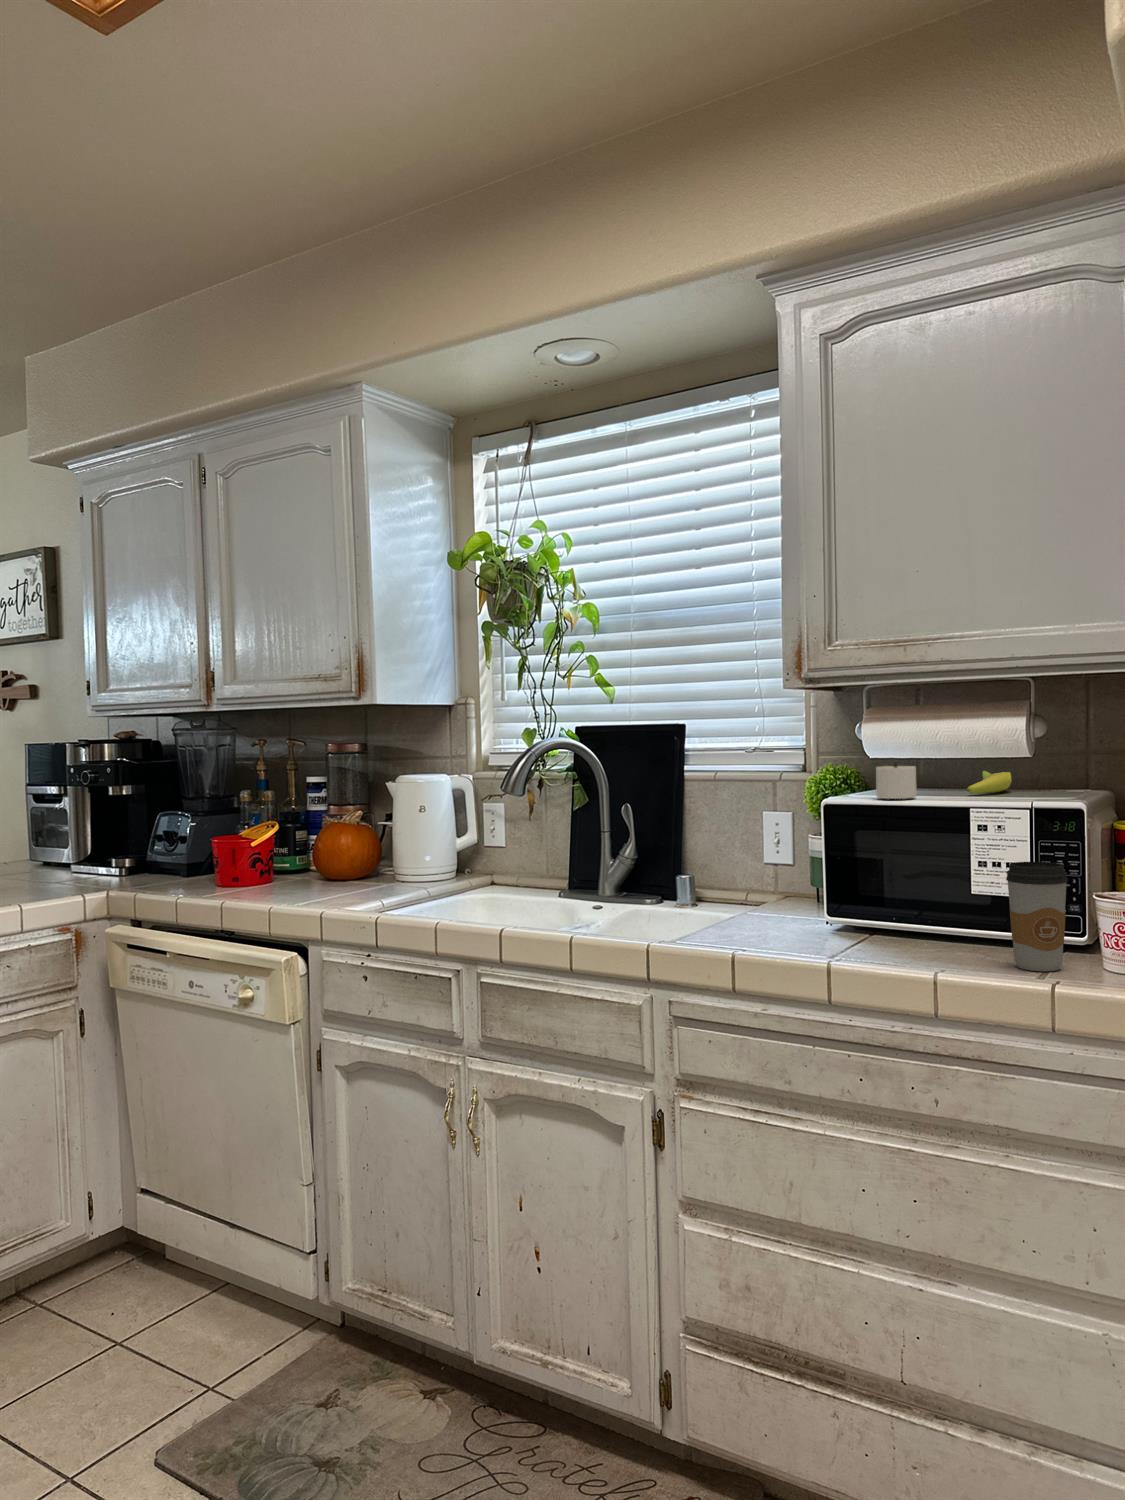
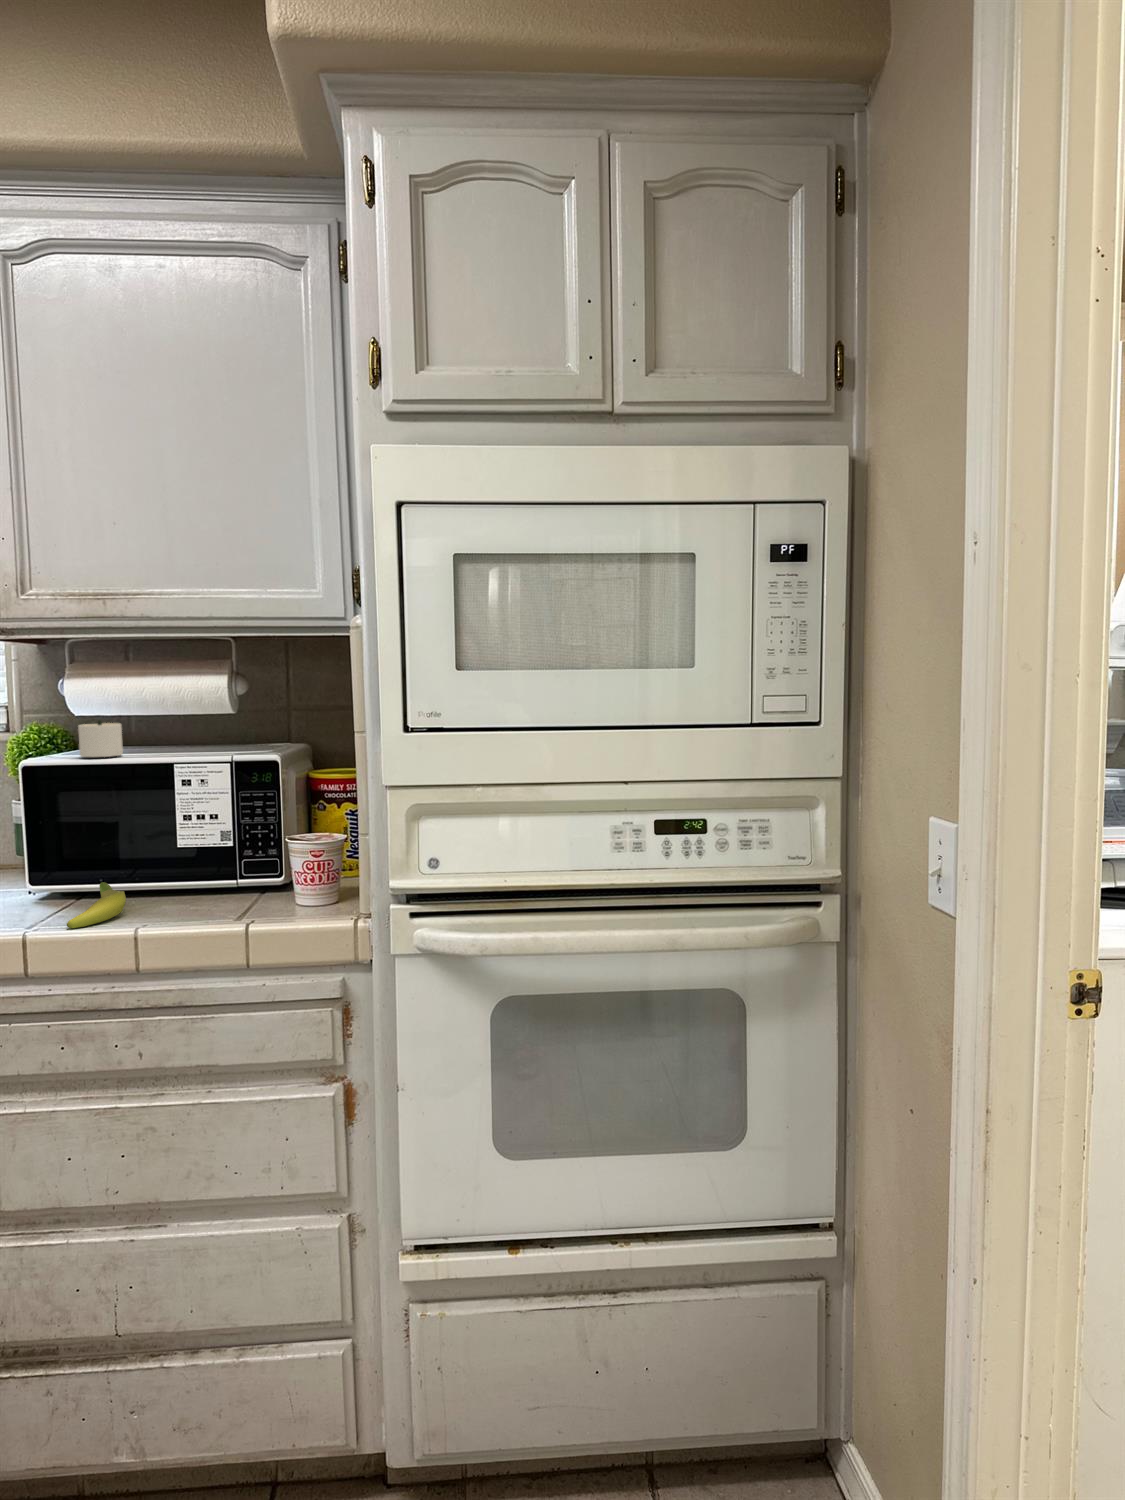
banana: present [967,771,1012,794] -> present [67,882,126,928]
coffee cup: present [1006,862,1068,971] -> none [206,811,262,914]

